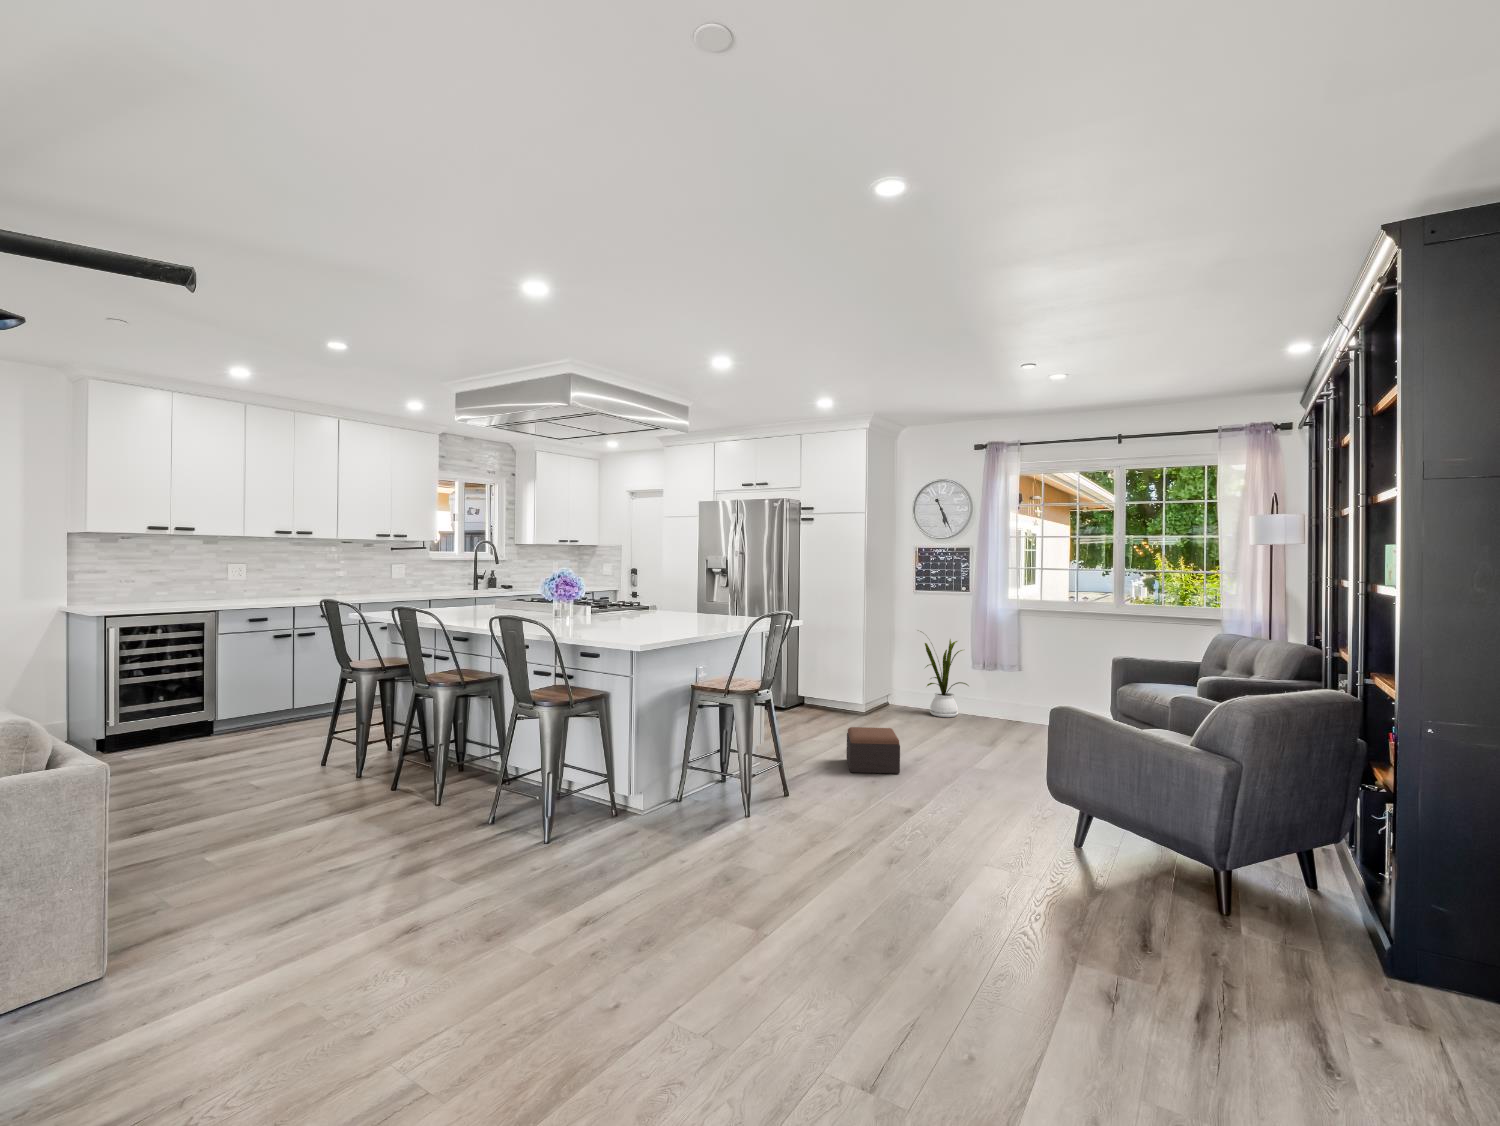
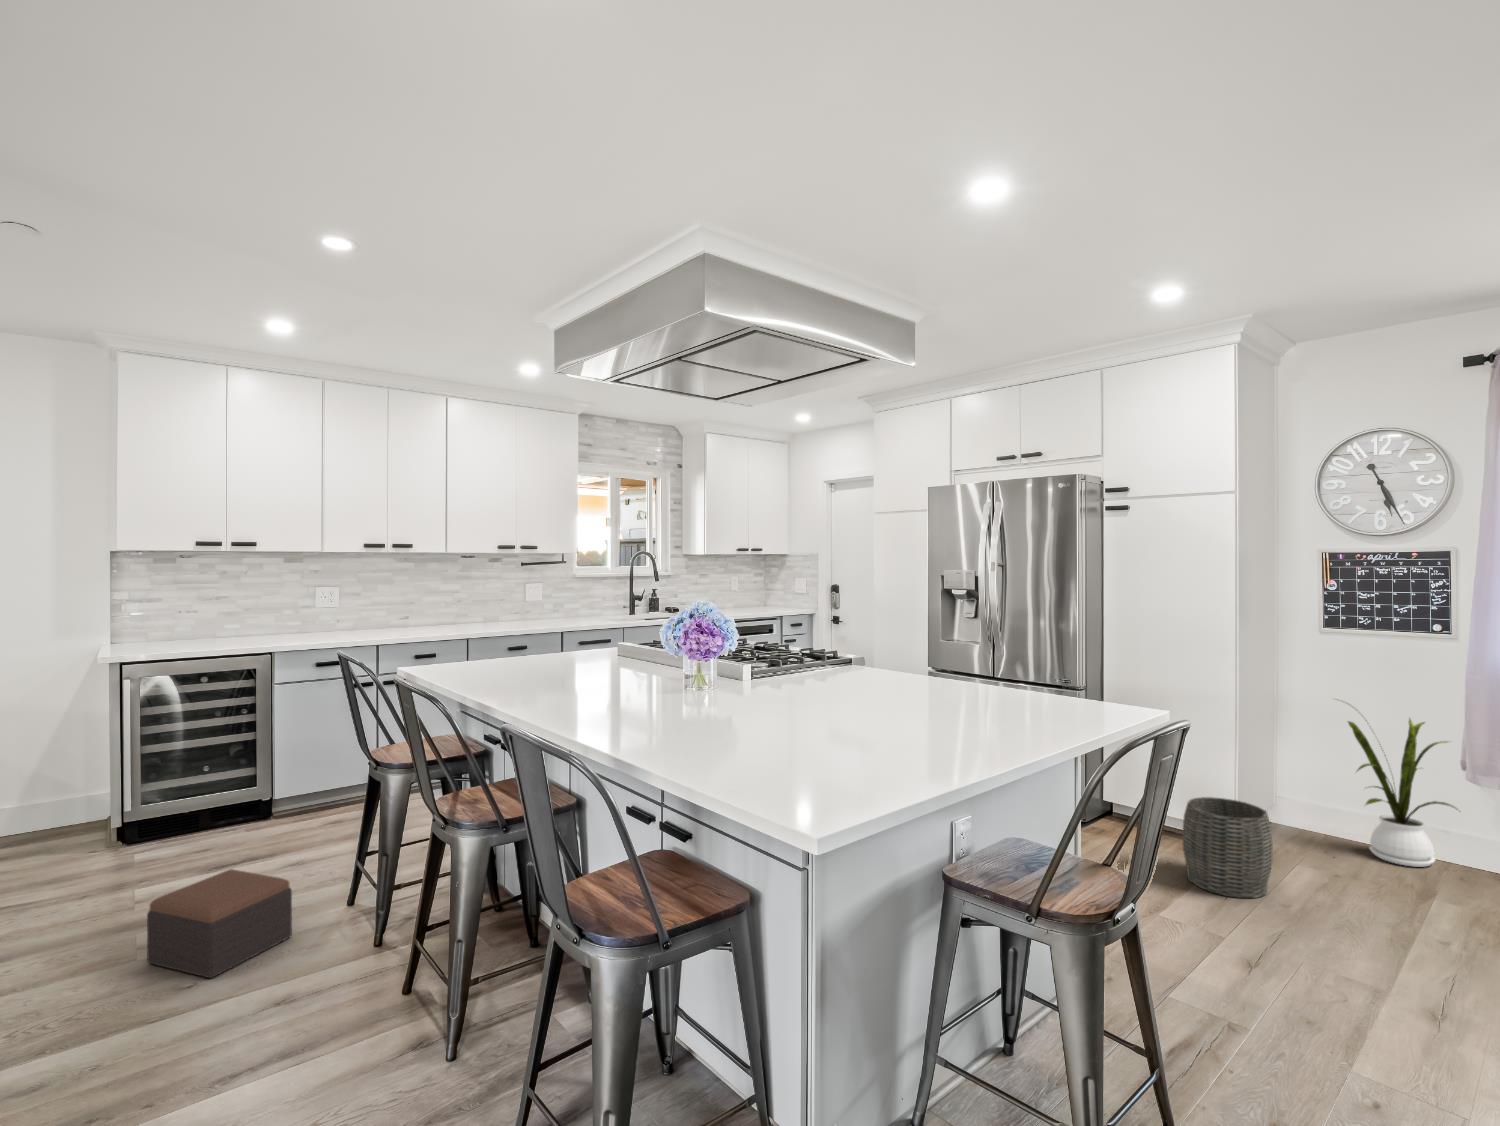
woven basket: none [830,683,872,732] -> present [1183,797,1273,898]
footstool: present [847,727,900,774] -> present [147,869,292,978]

